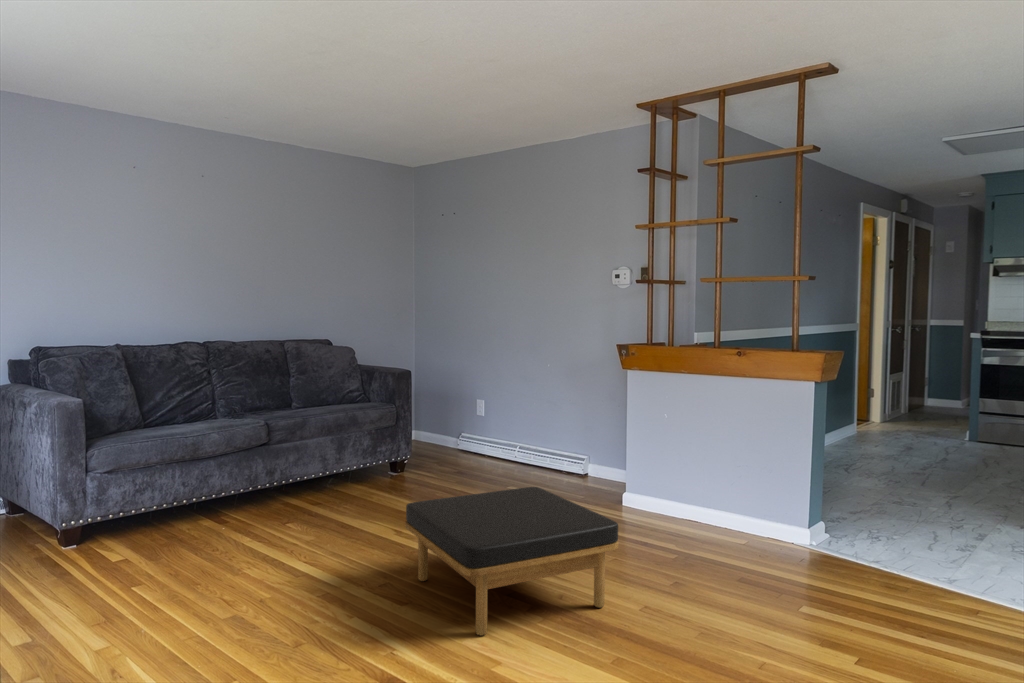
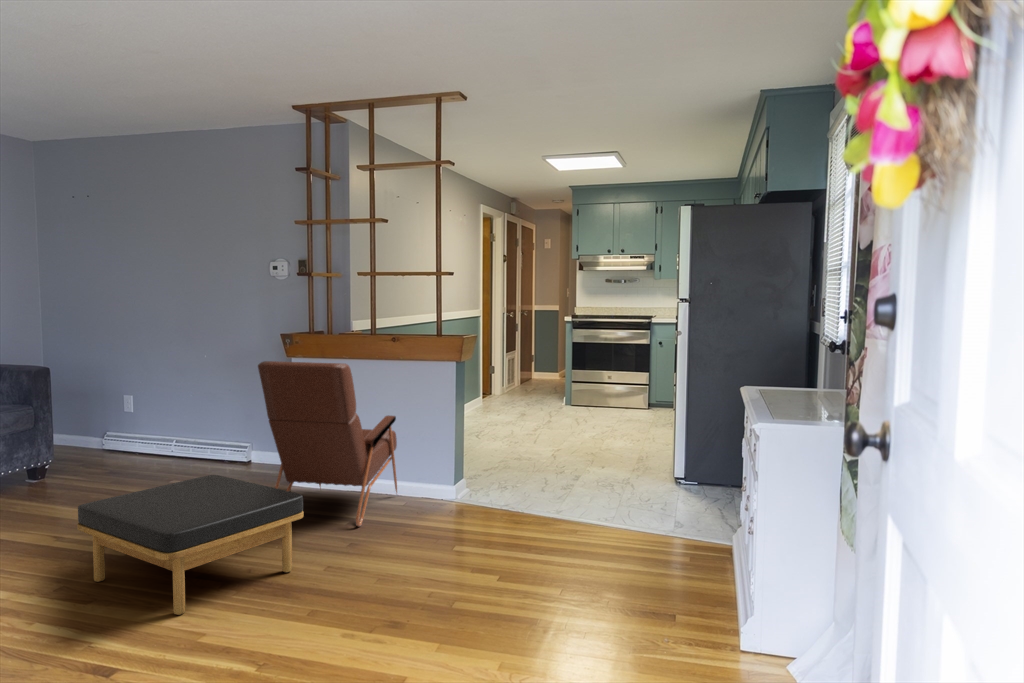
armchair: none [584,371,739,565] -> present [258,361,397,526]

